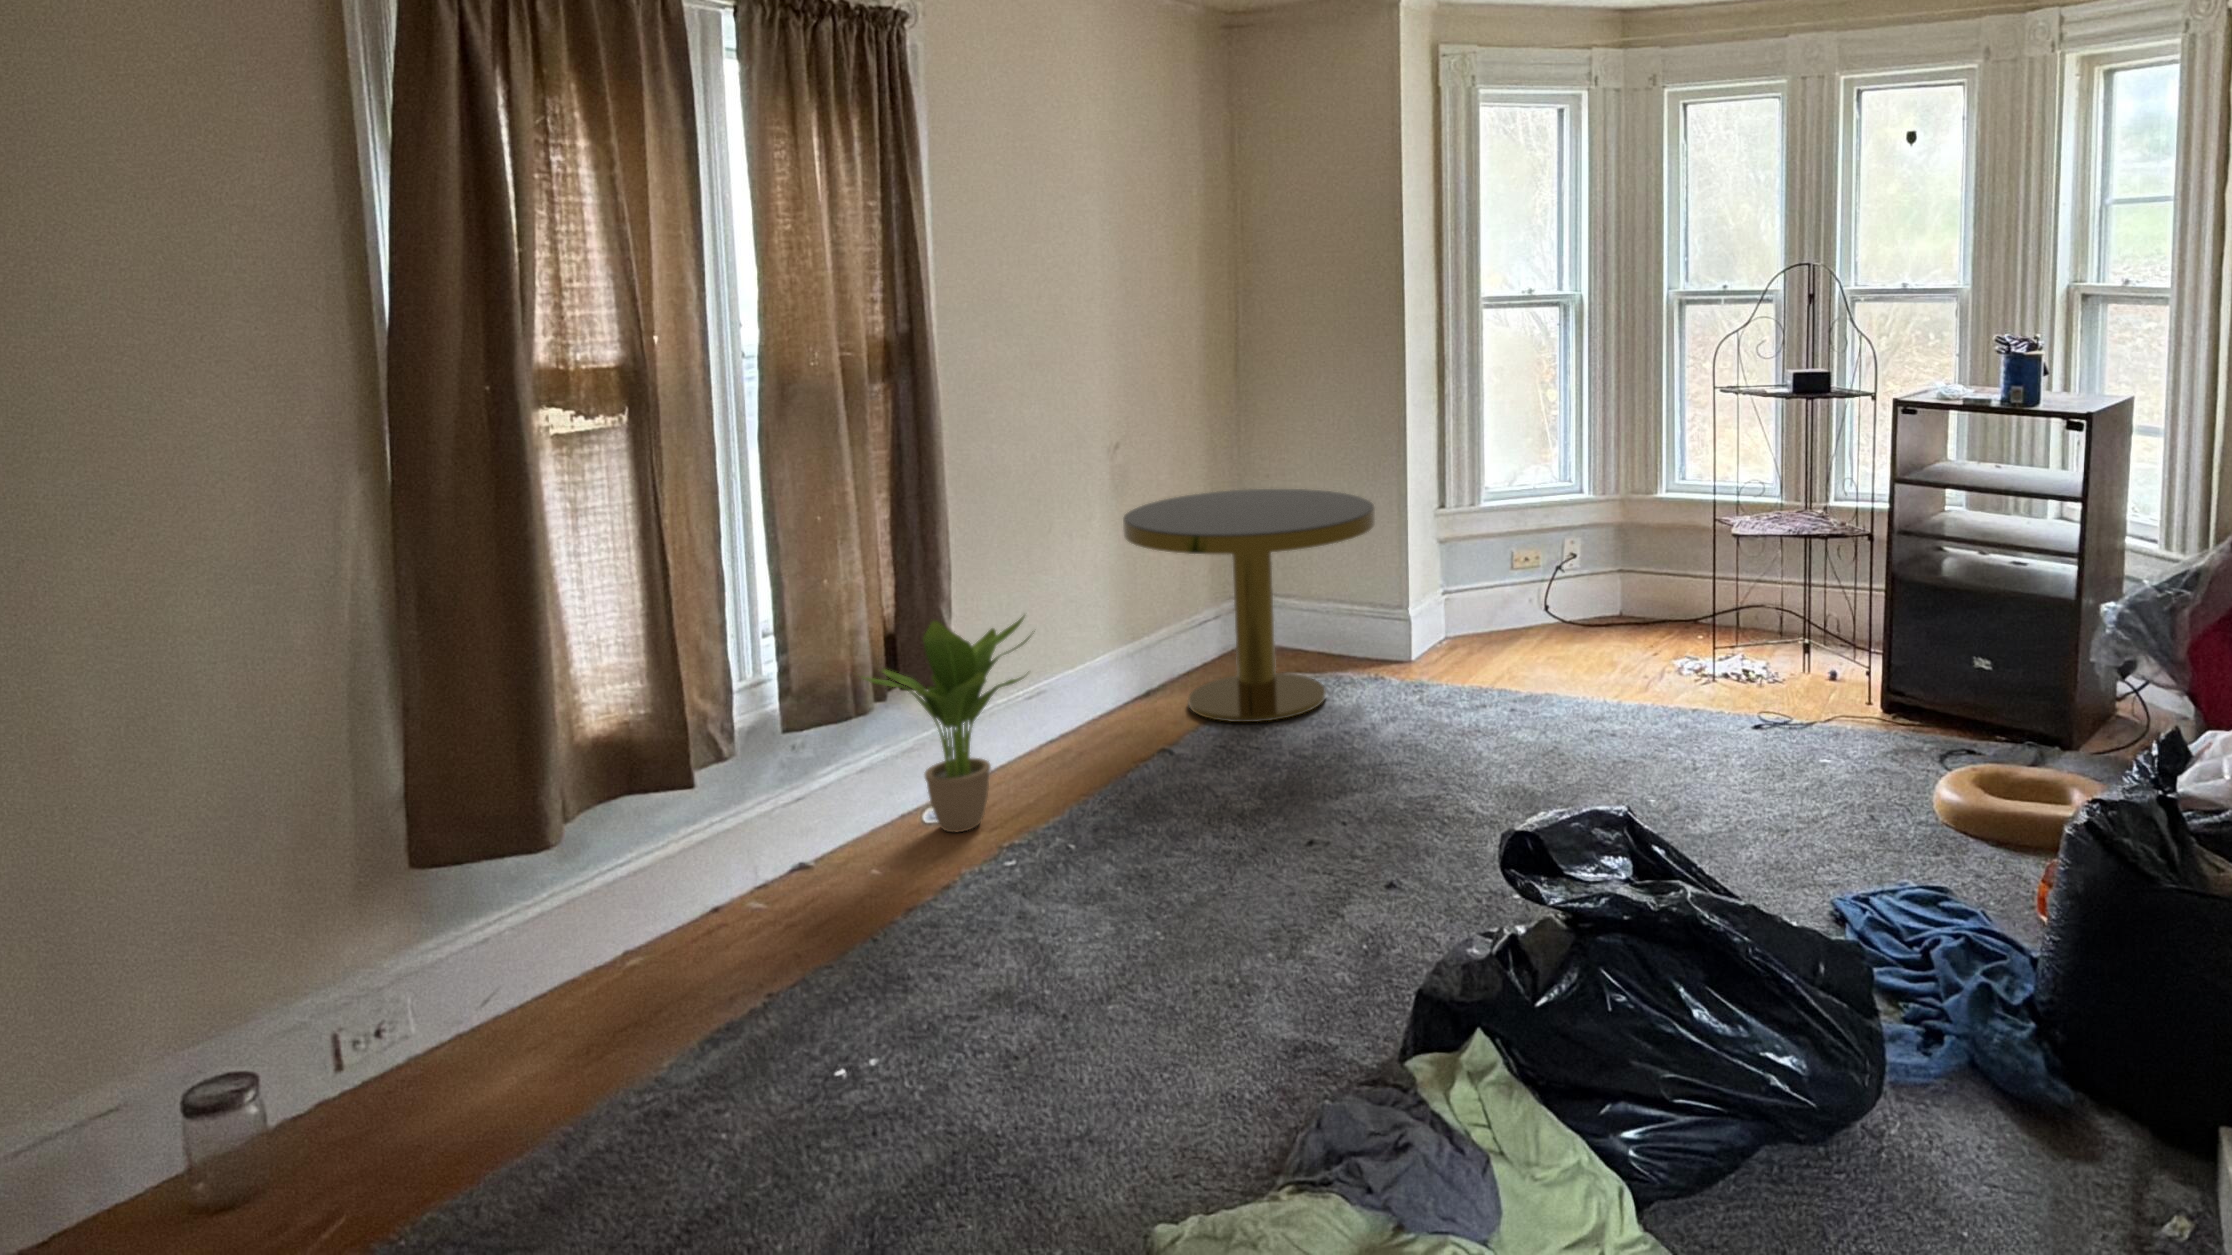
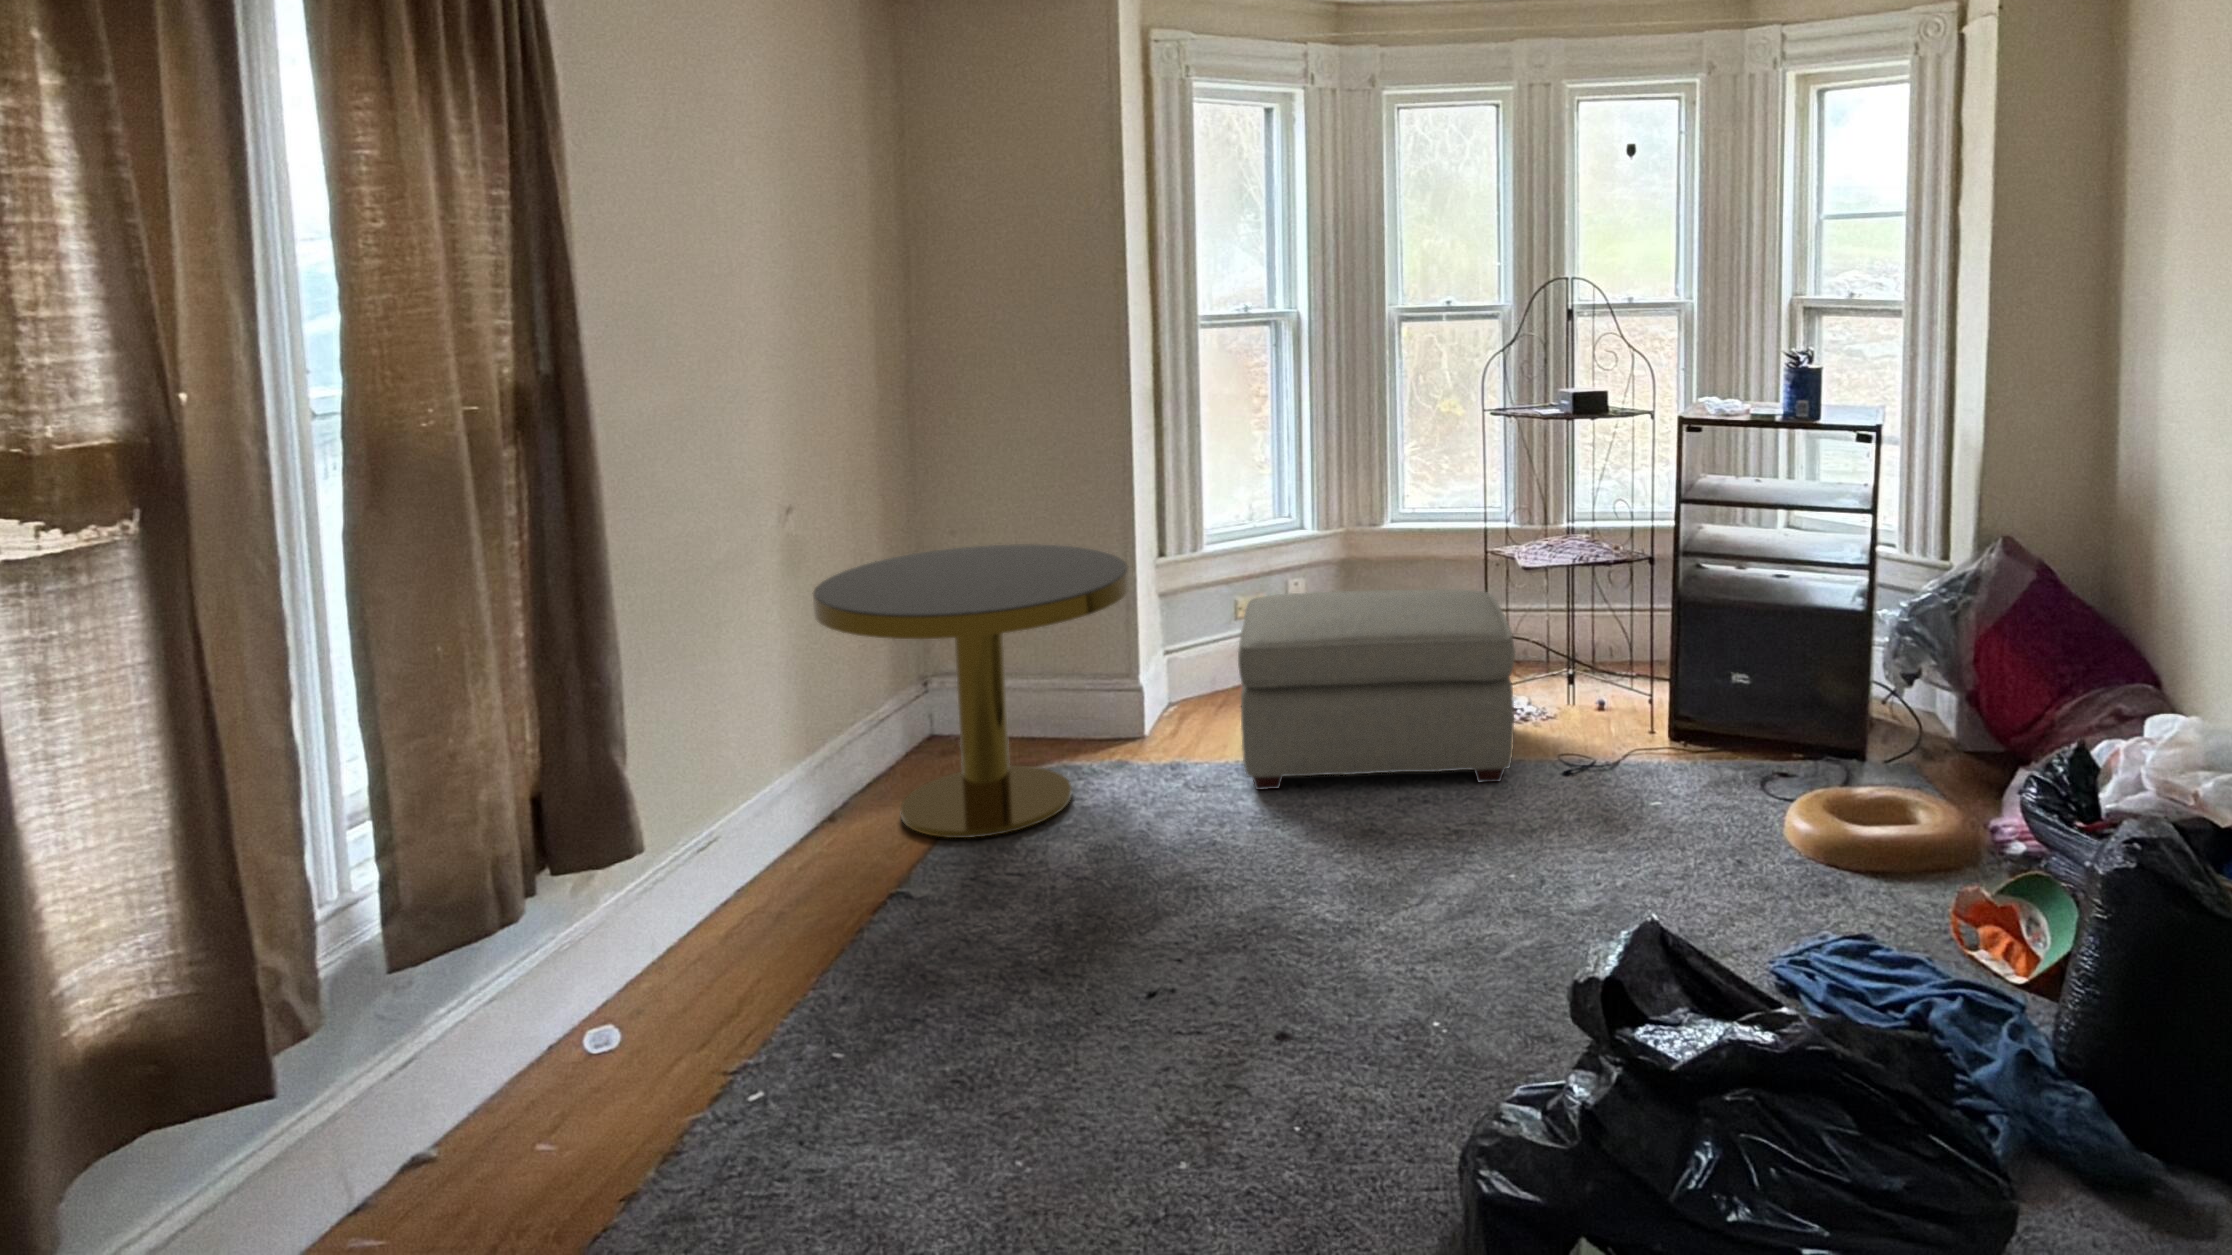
ottoman: none [1461,549,1720,730] -> present [1238,589,1515,790]
potted plant: present [863,616,1035,832] -> none [499,742,769,1058]

